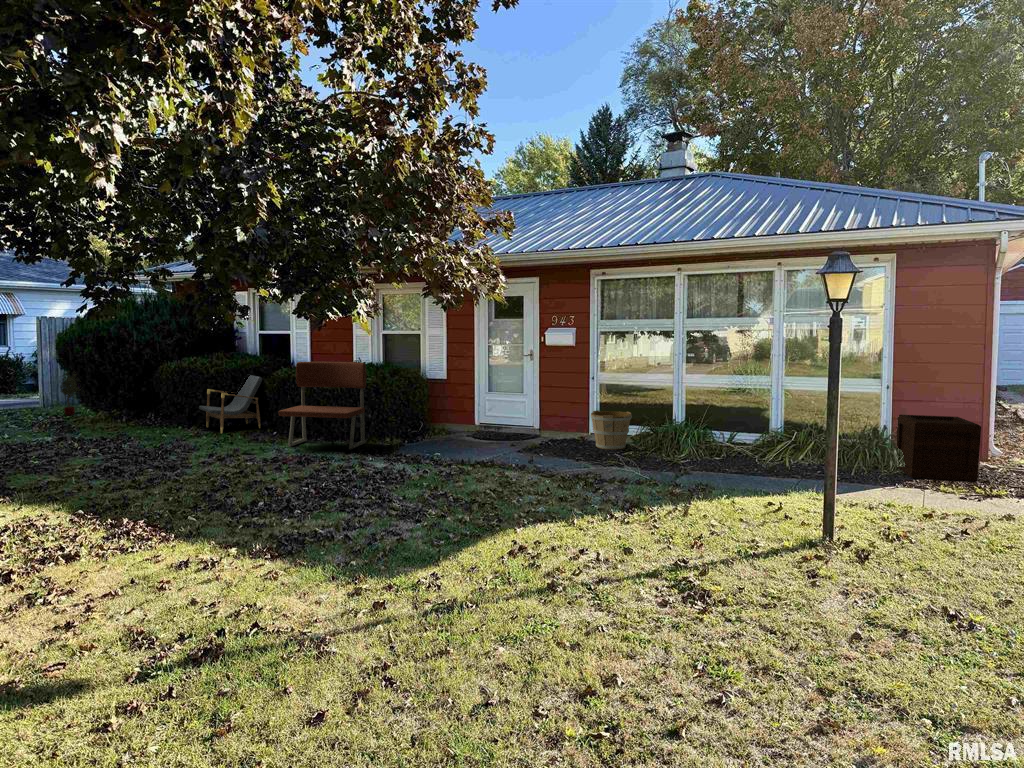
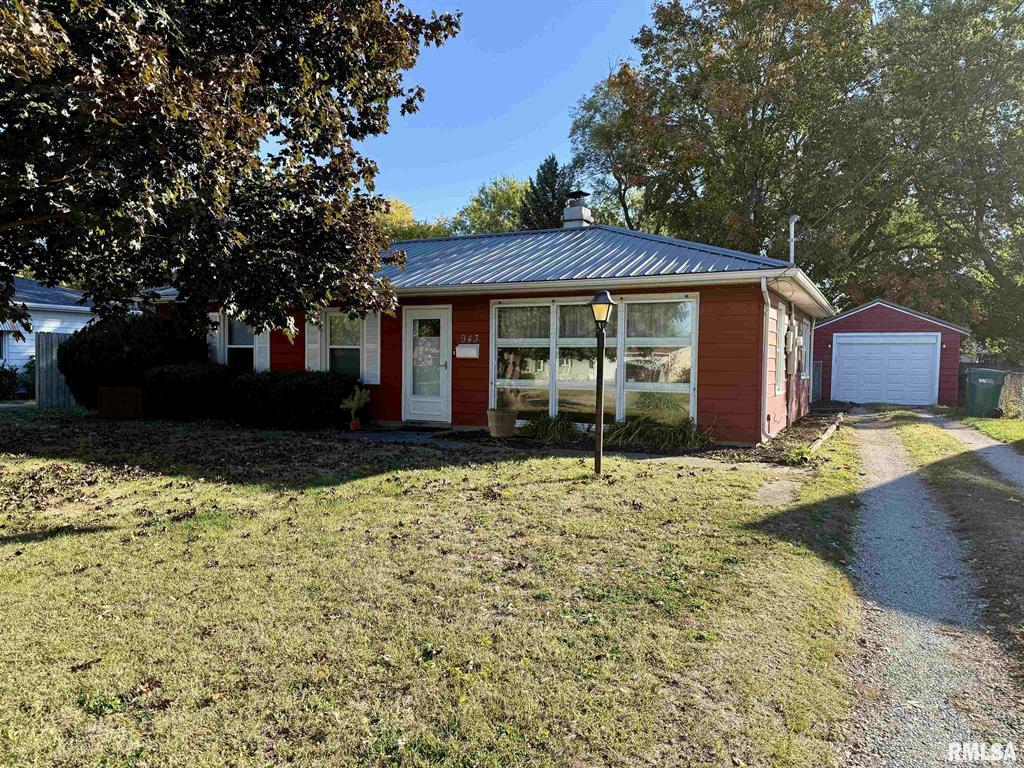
bench: present [279,362,366,450] -> none [242,367,313,435]
potted tree: present [60,371,85,416] -> present [341,386,370,430]
lounge chair: present [199,375,262,433] -> none [178,379,231,425]
wooden crate: present [897,415,981,482] -> present [98,386,142,419]

